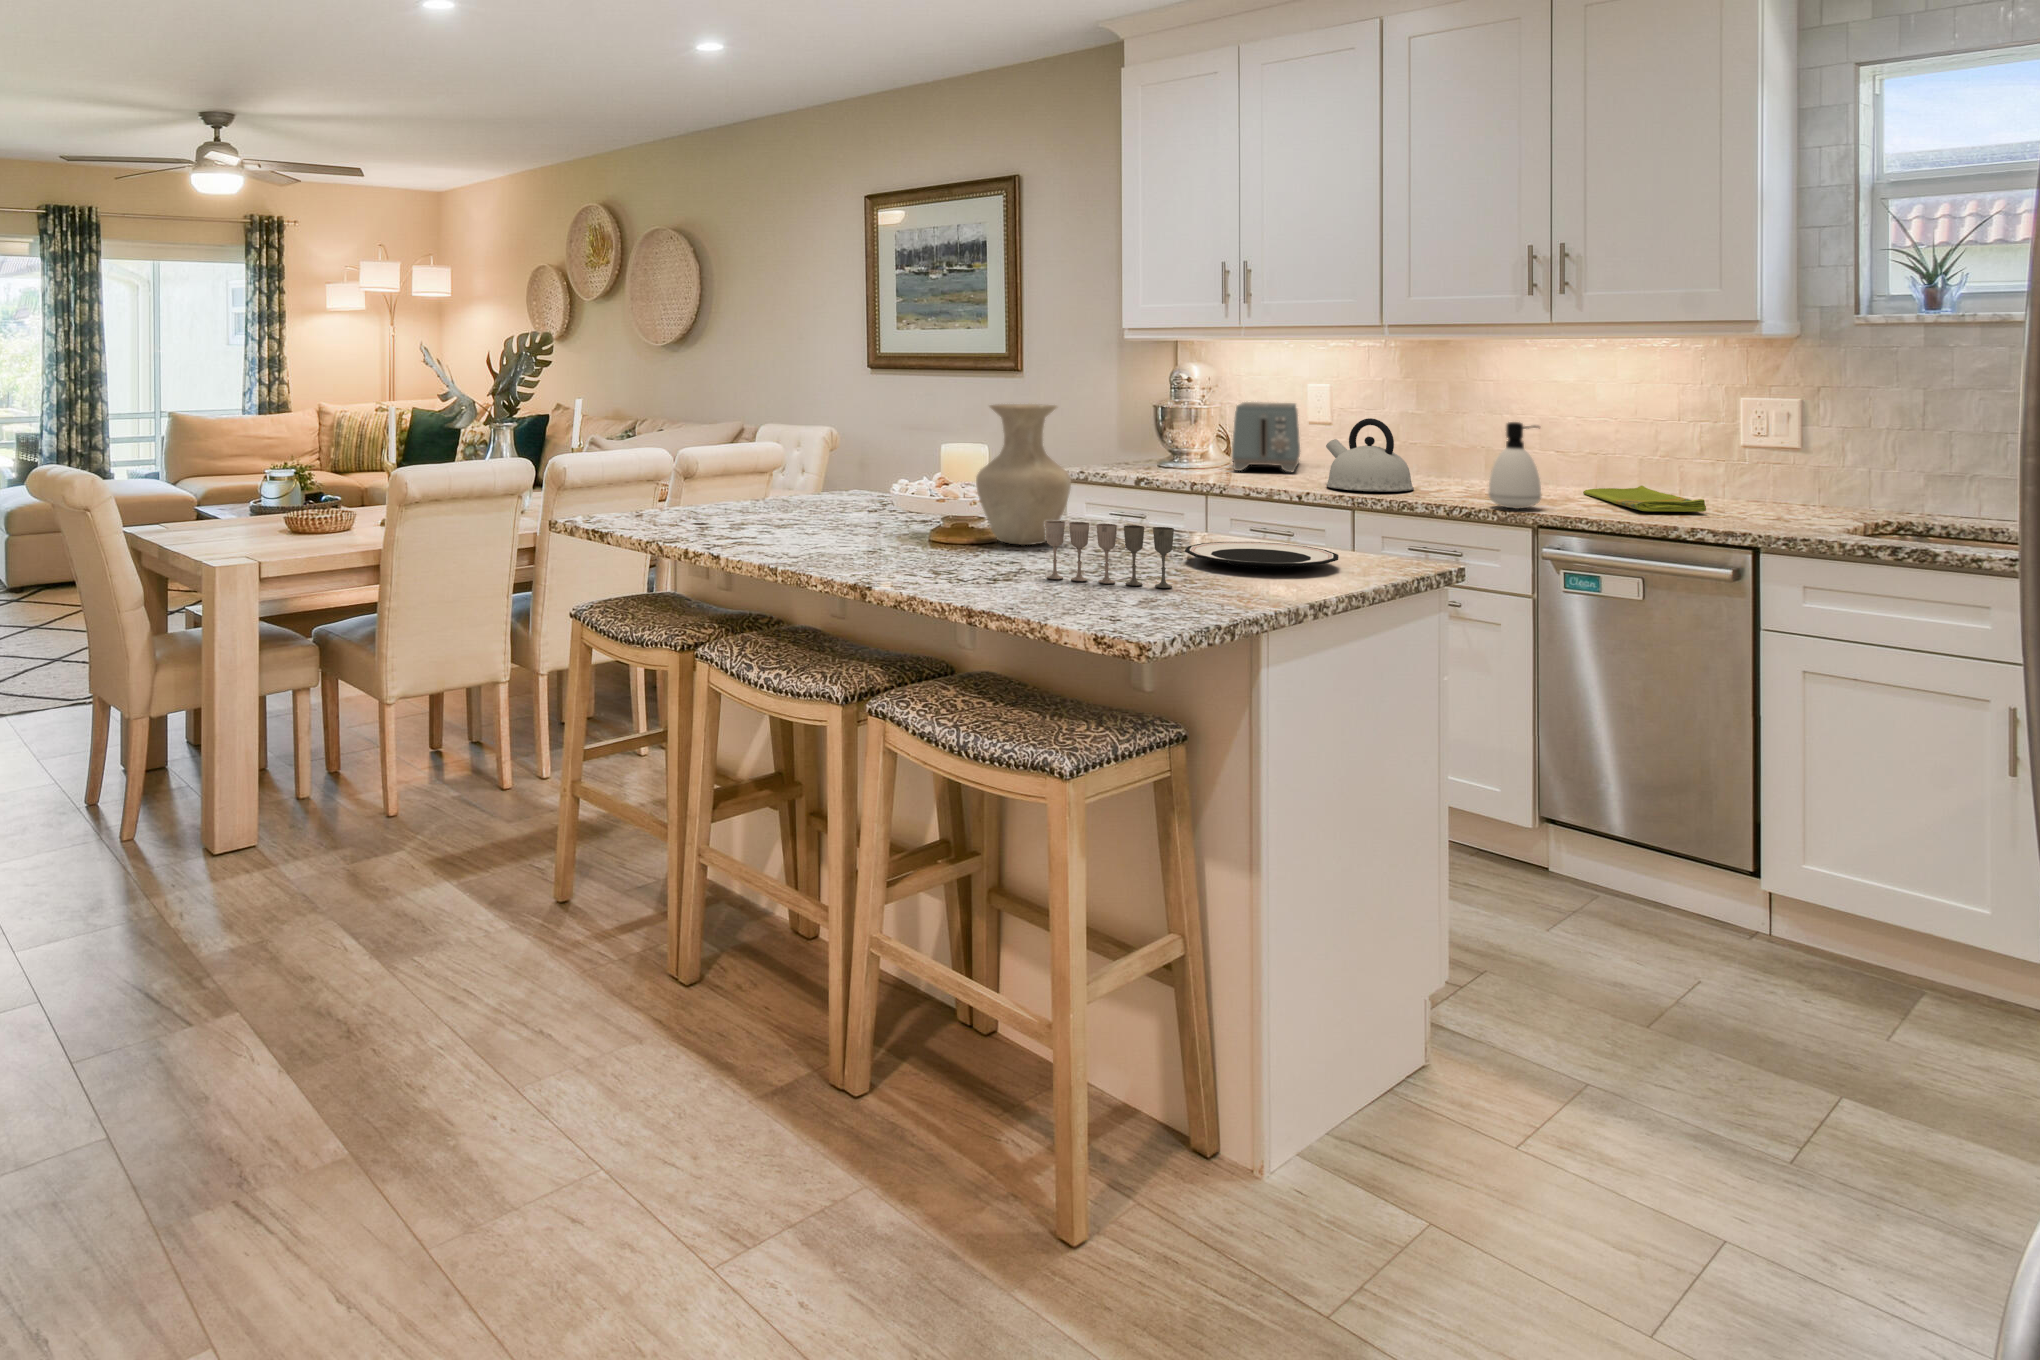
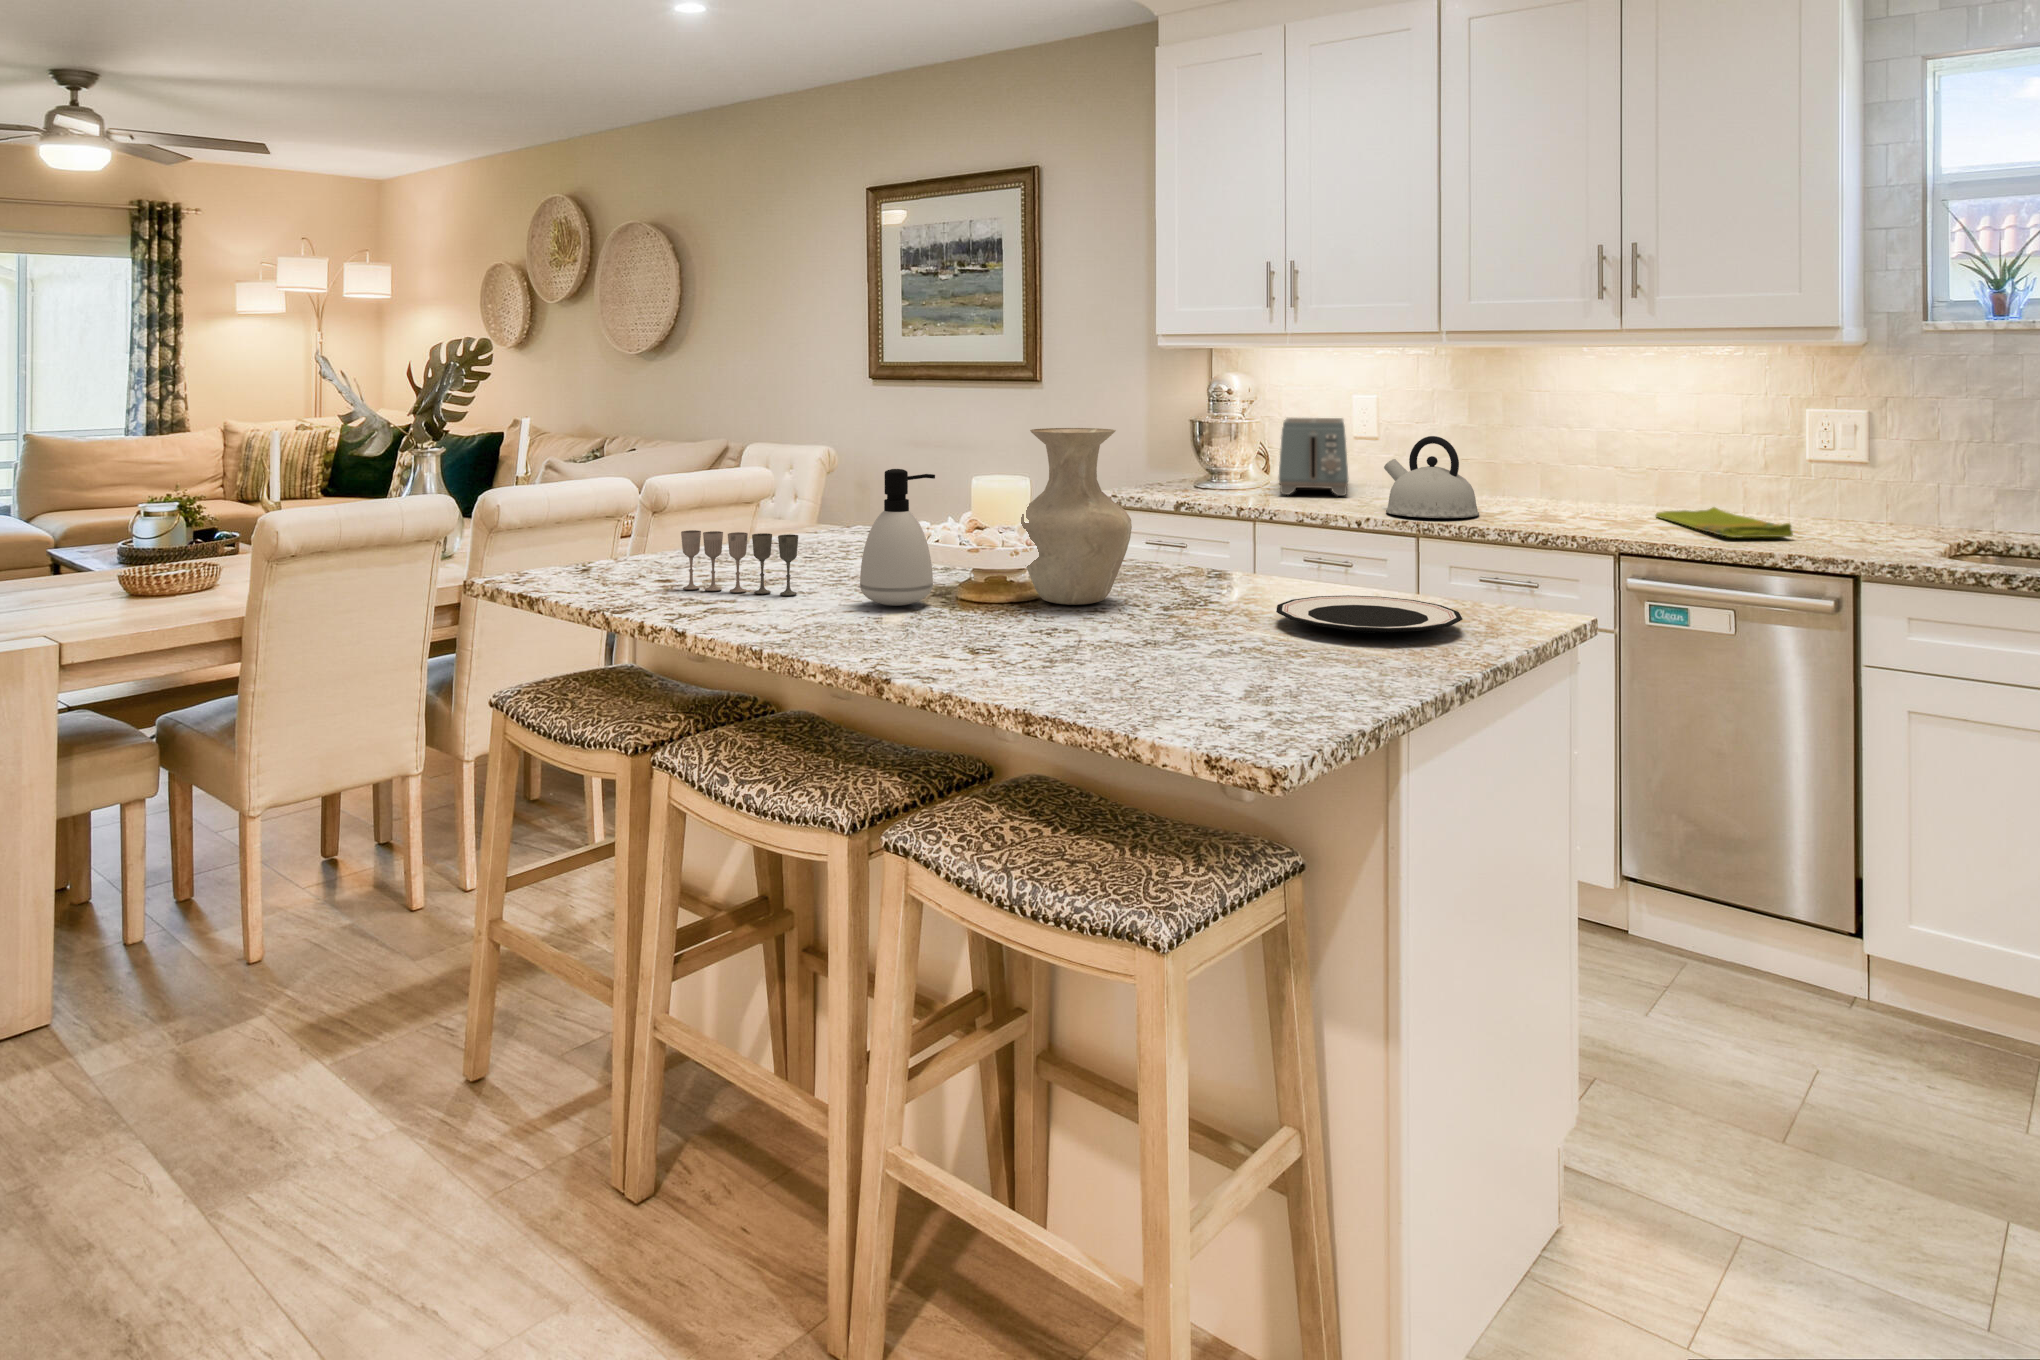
soap dispenser: present [1489,422,1541,508] -> present [860,469,935,606]
wine glass: present [1045,521,1174,588] -> present [681,530,798,595]

